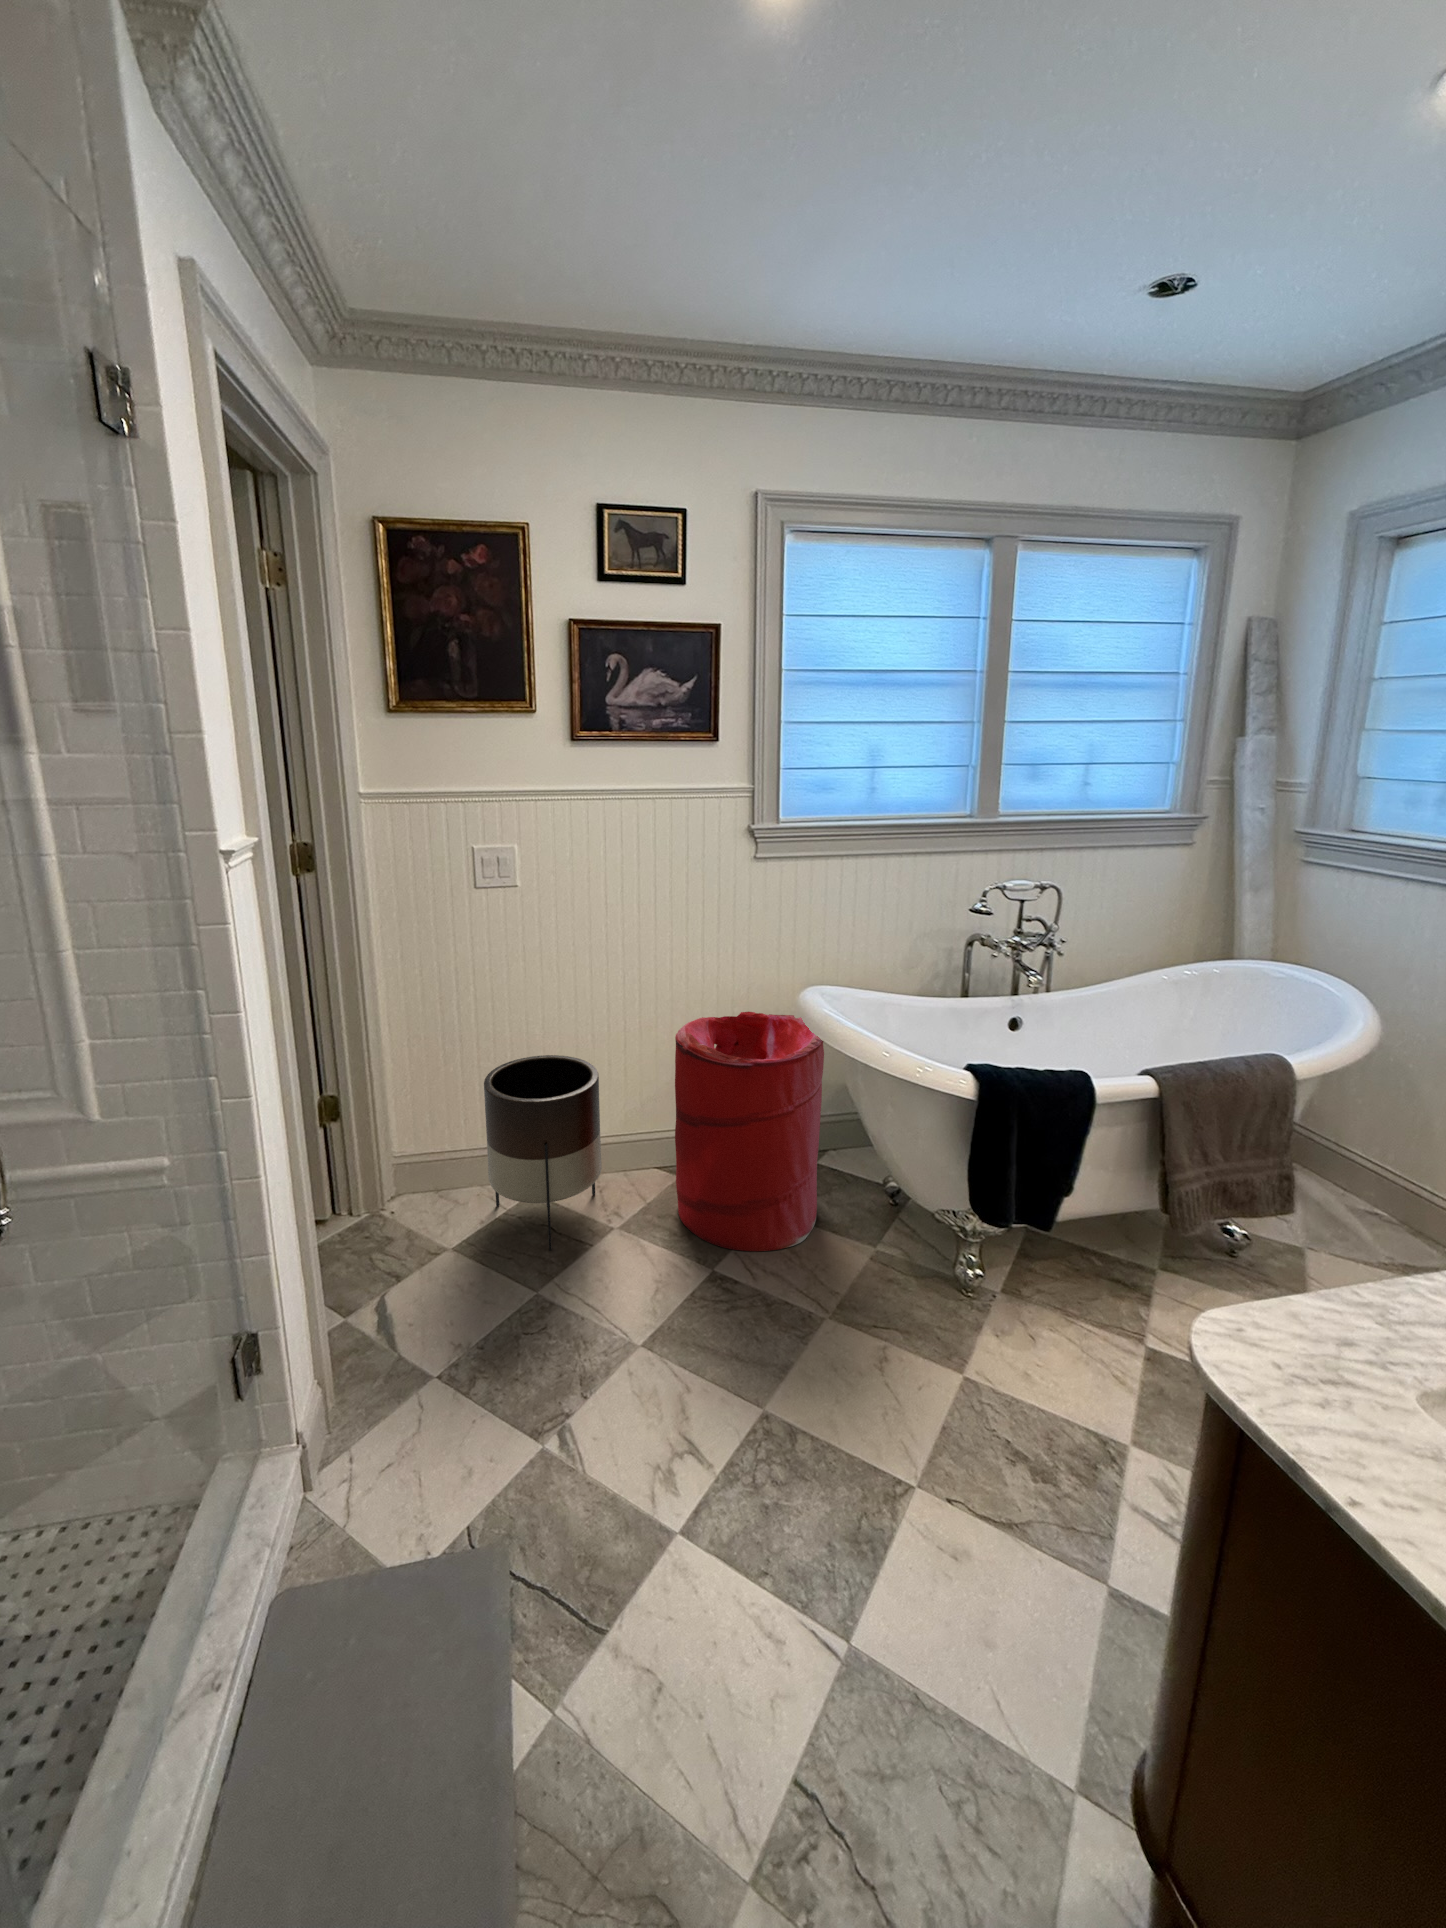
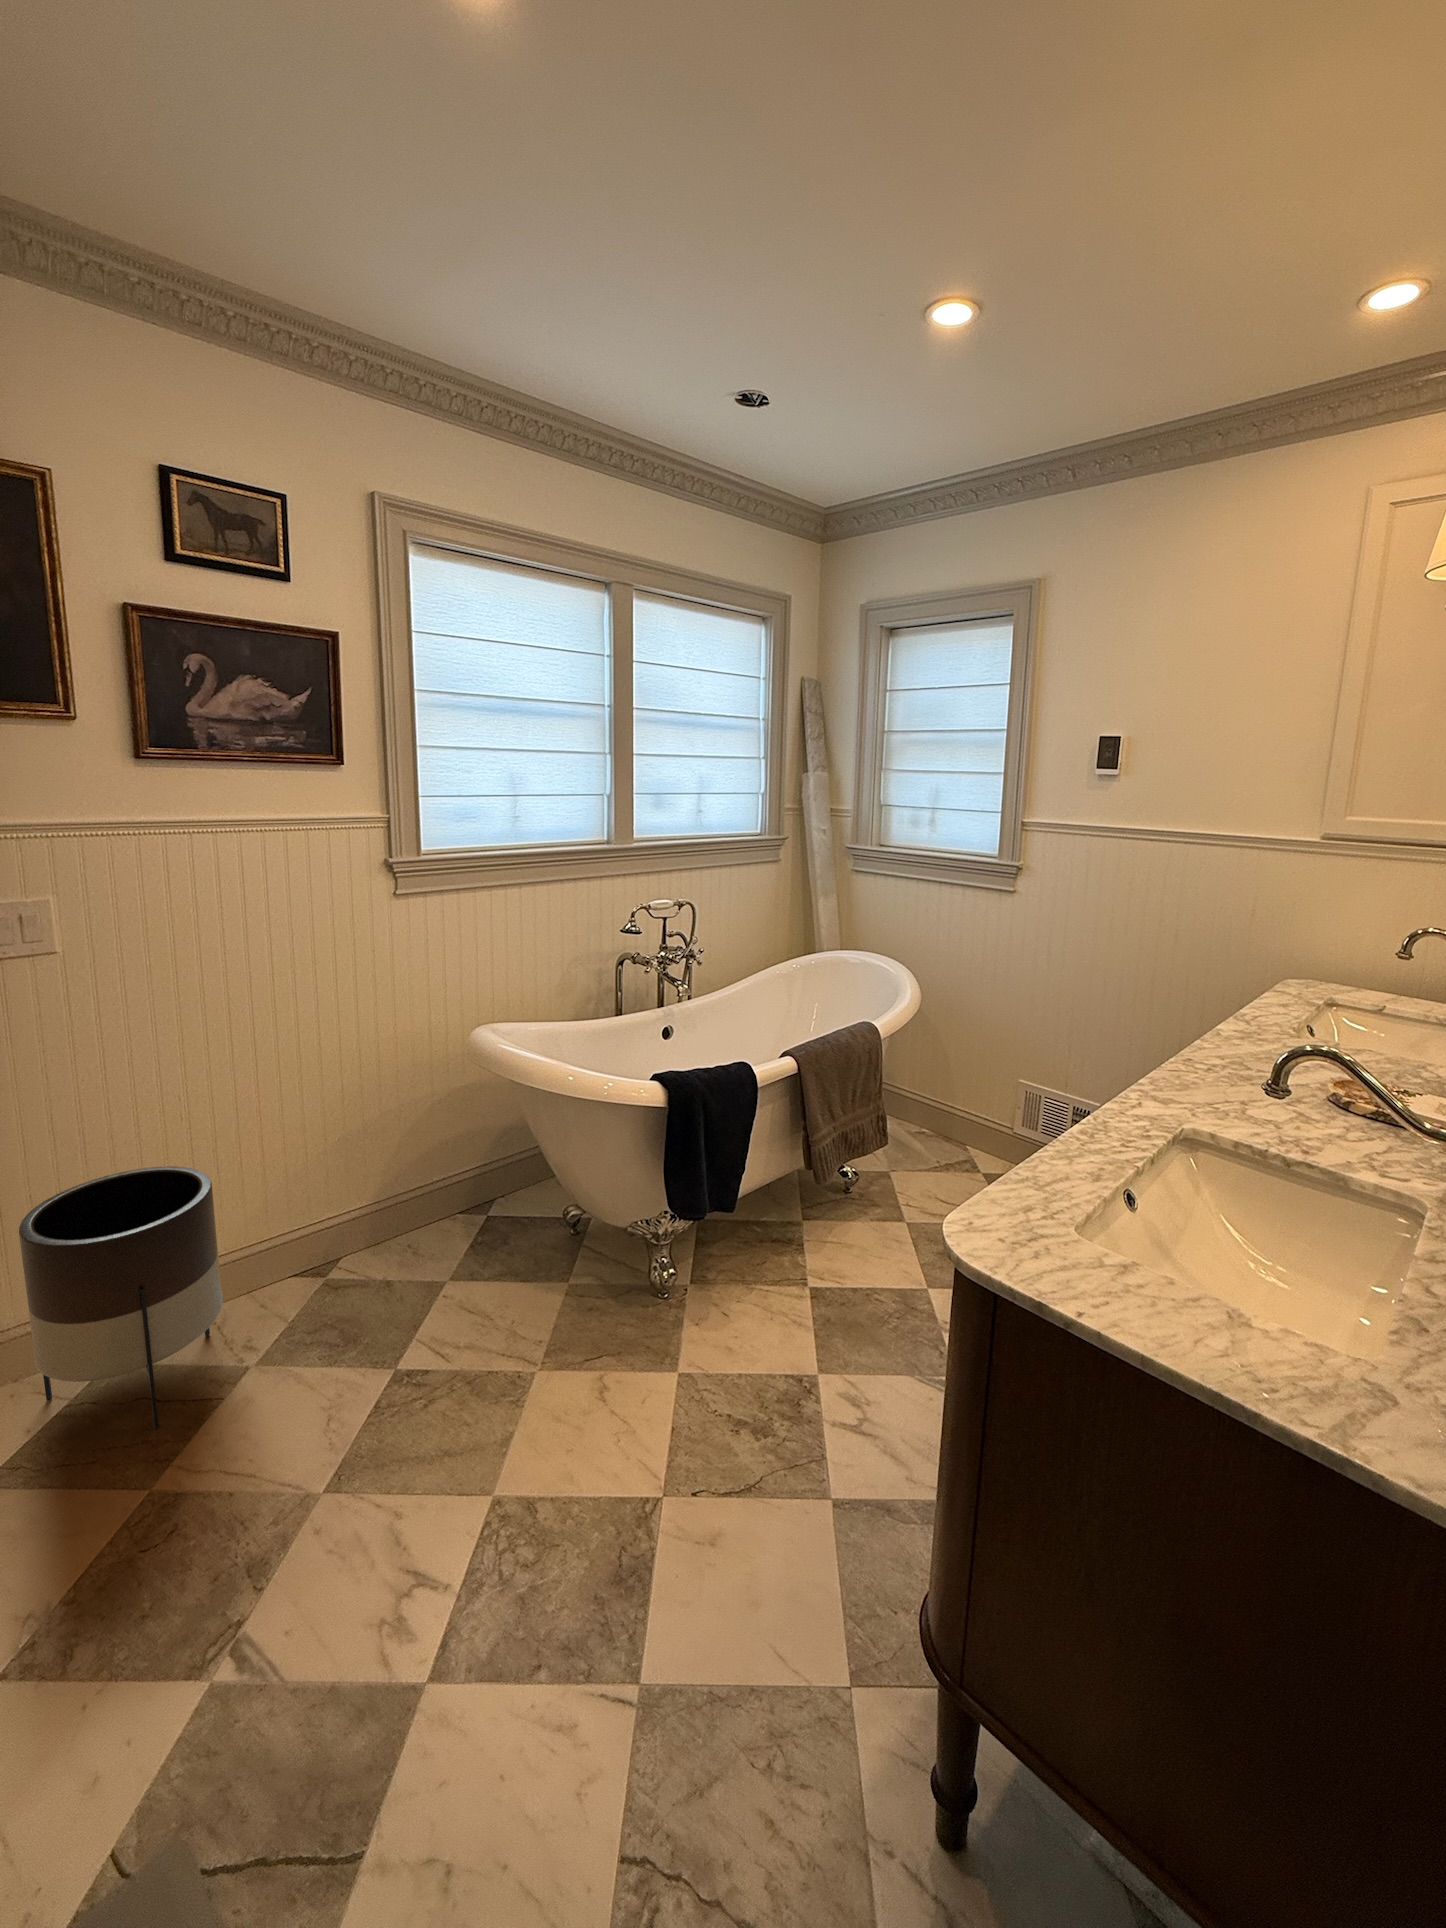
laundry hamper: present [675,1012,824,1251] -> none [316,1062,502,1341]

